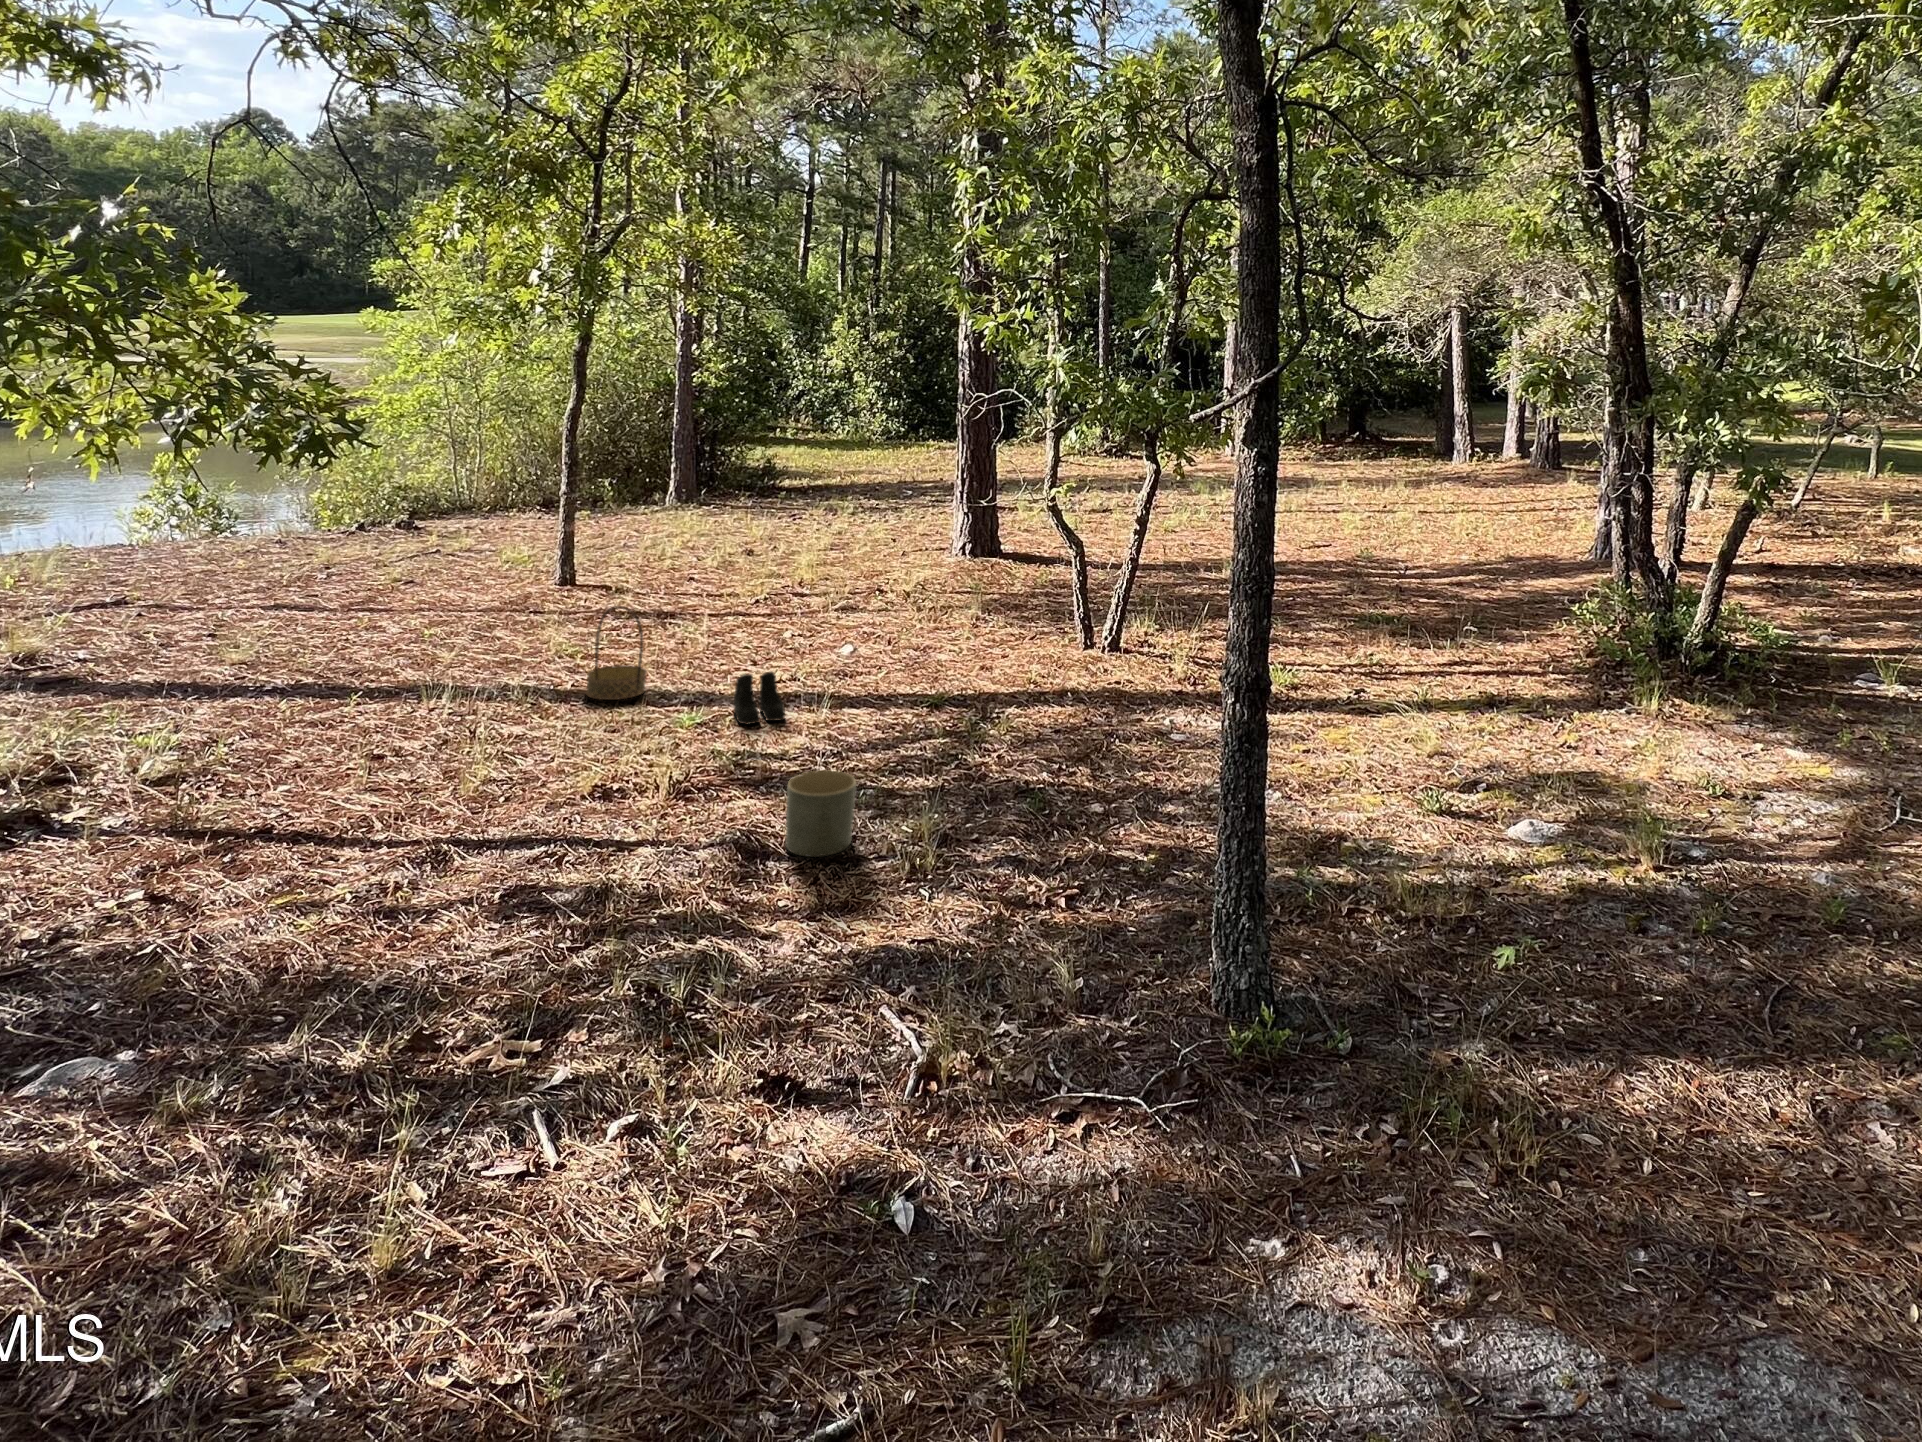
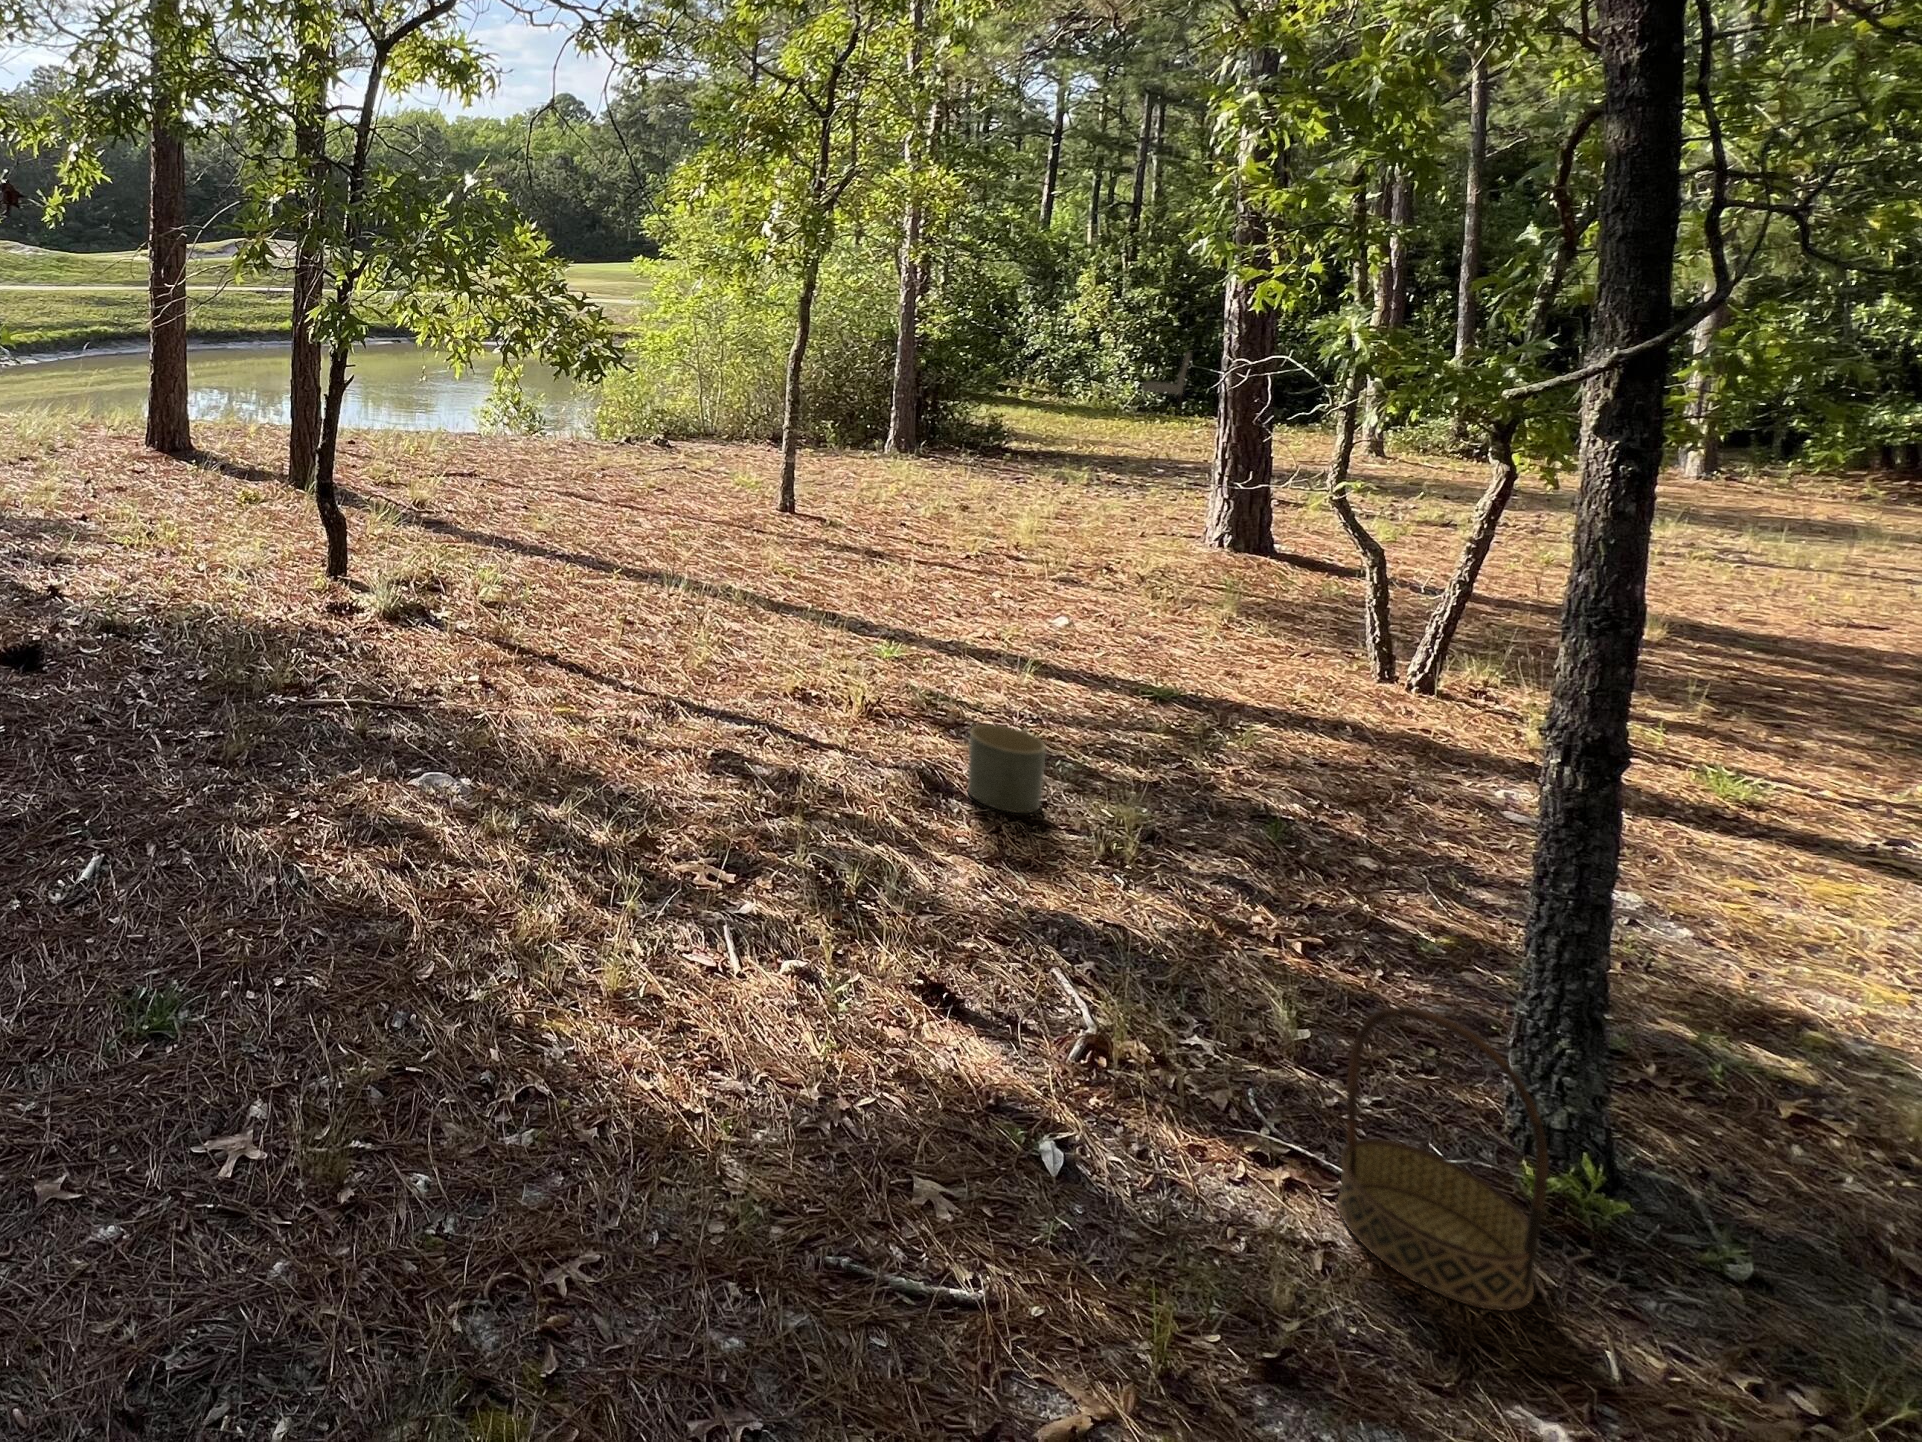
chair: none [887,389,927,445] -> present [1143,353,1191,412]
basket: present [586,606,647,700] -> present [1337,1007,1549,1311]
boots: present [734,672,785,724] -> none [929,621,982,674]

